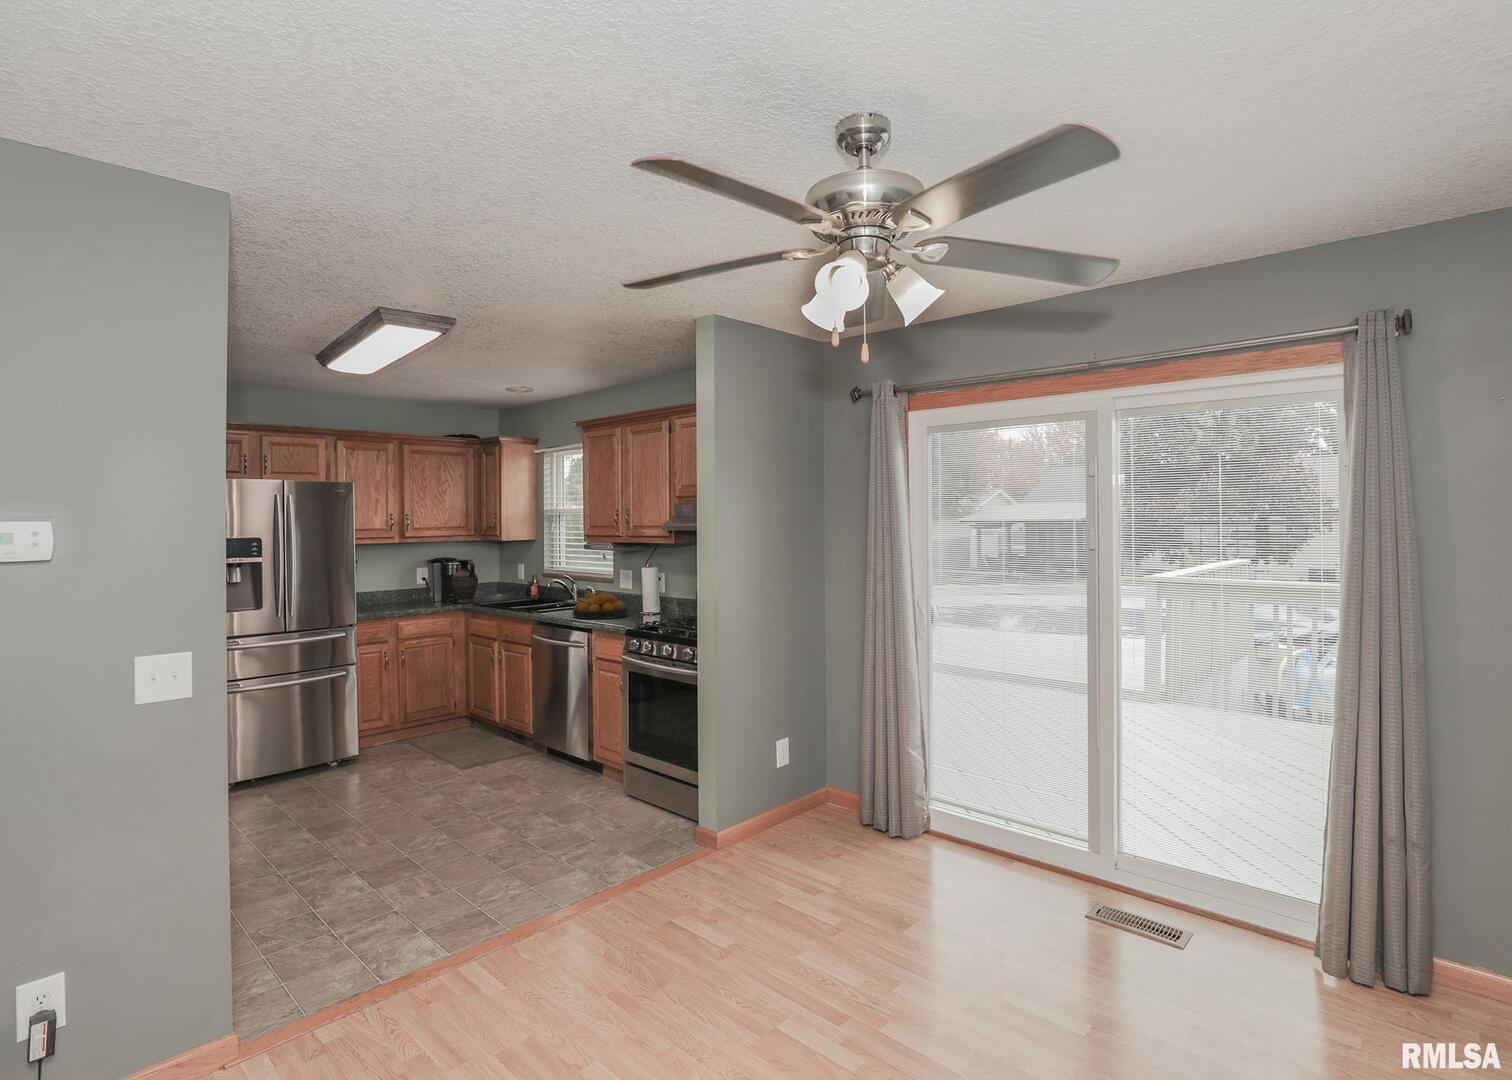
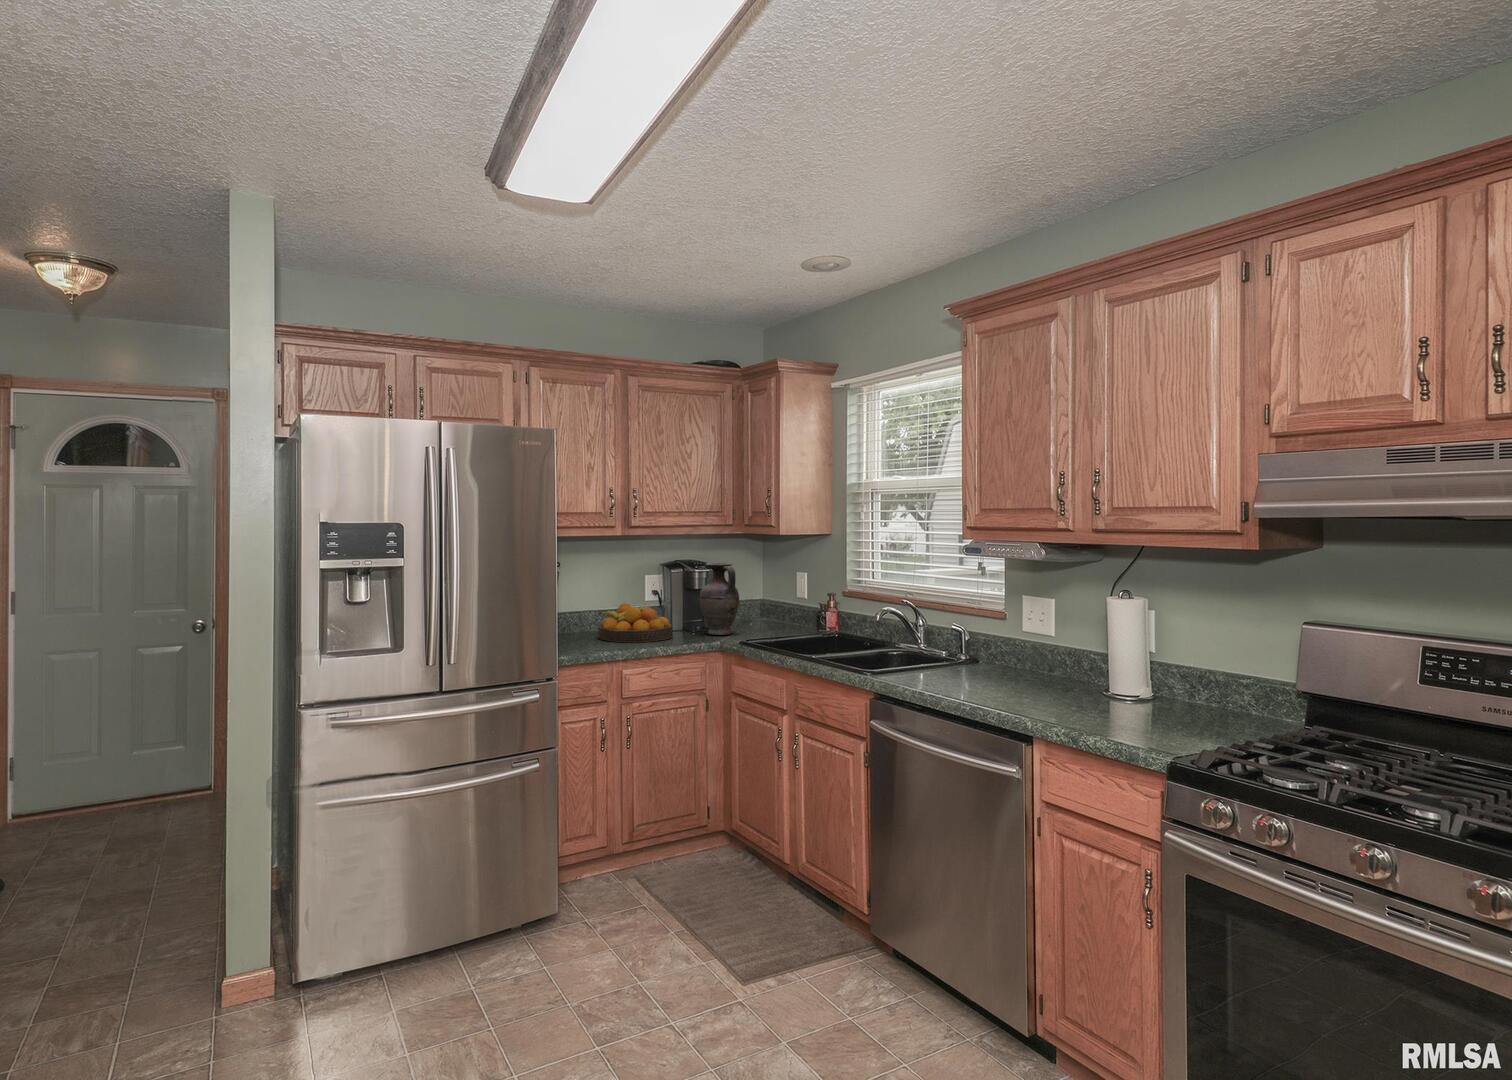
fruit bowl: present [573,592,627,619] -> present [598,603,672,642]

